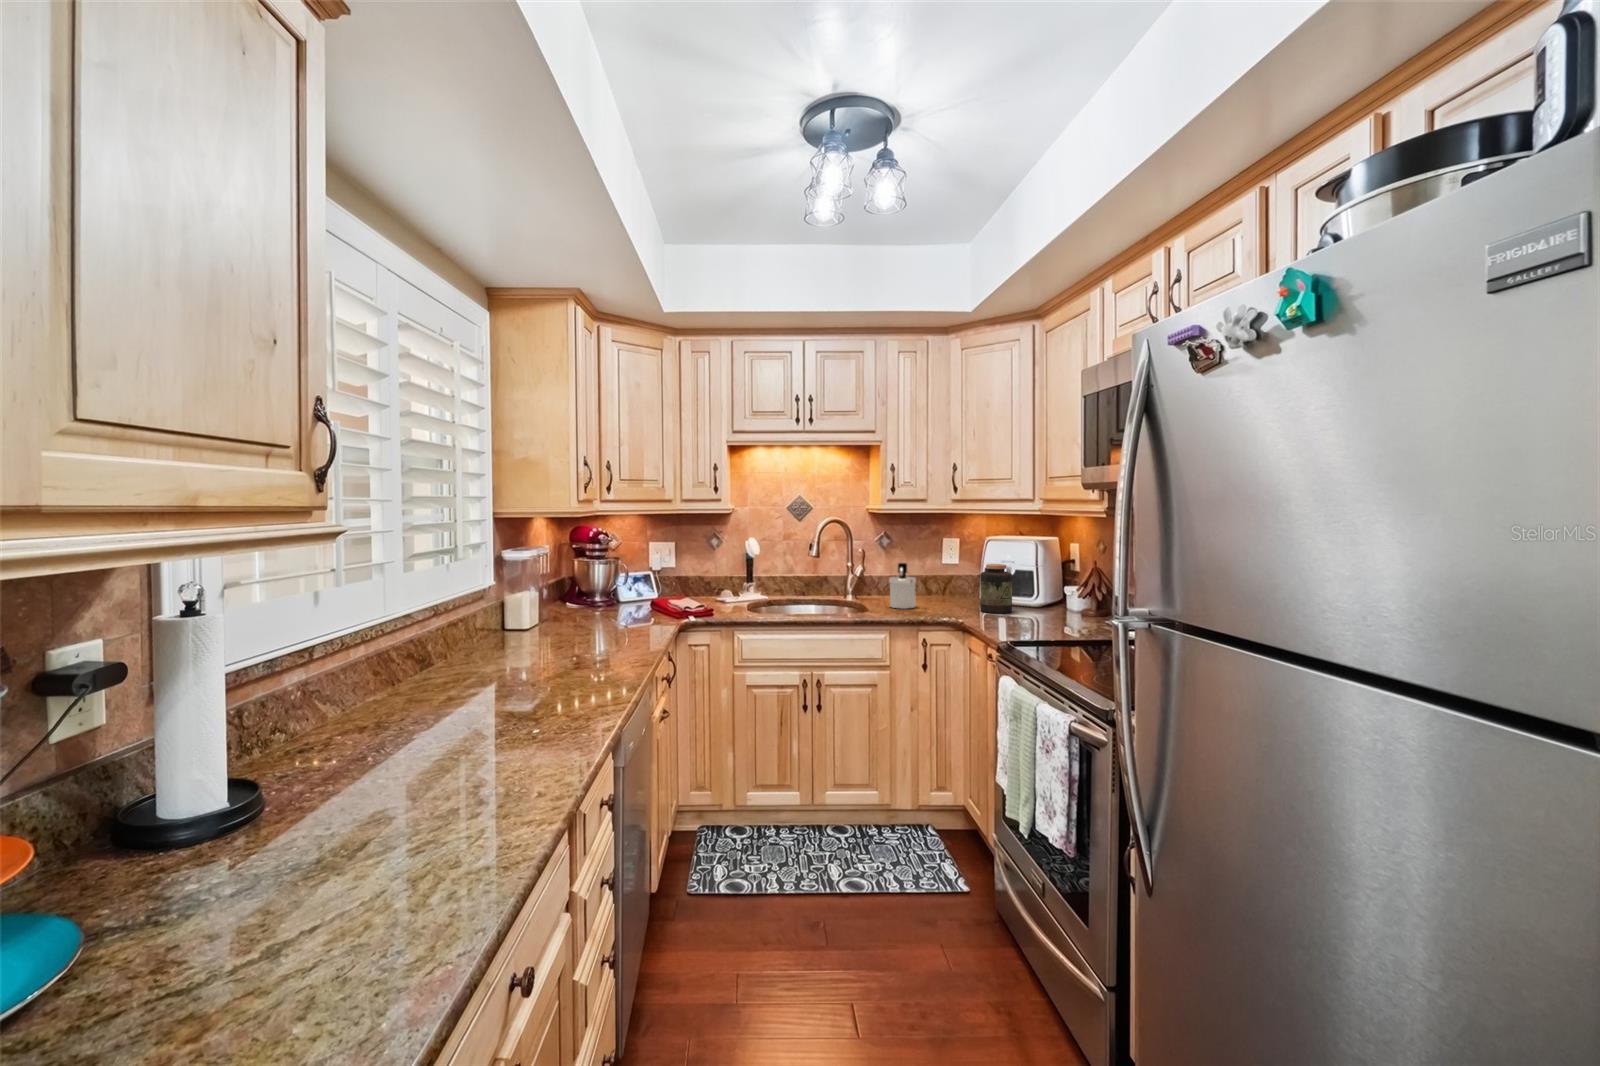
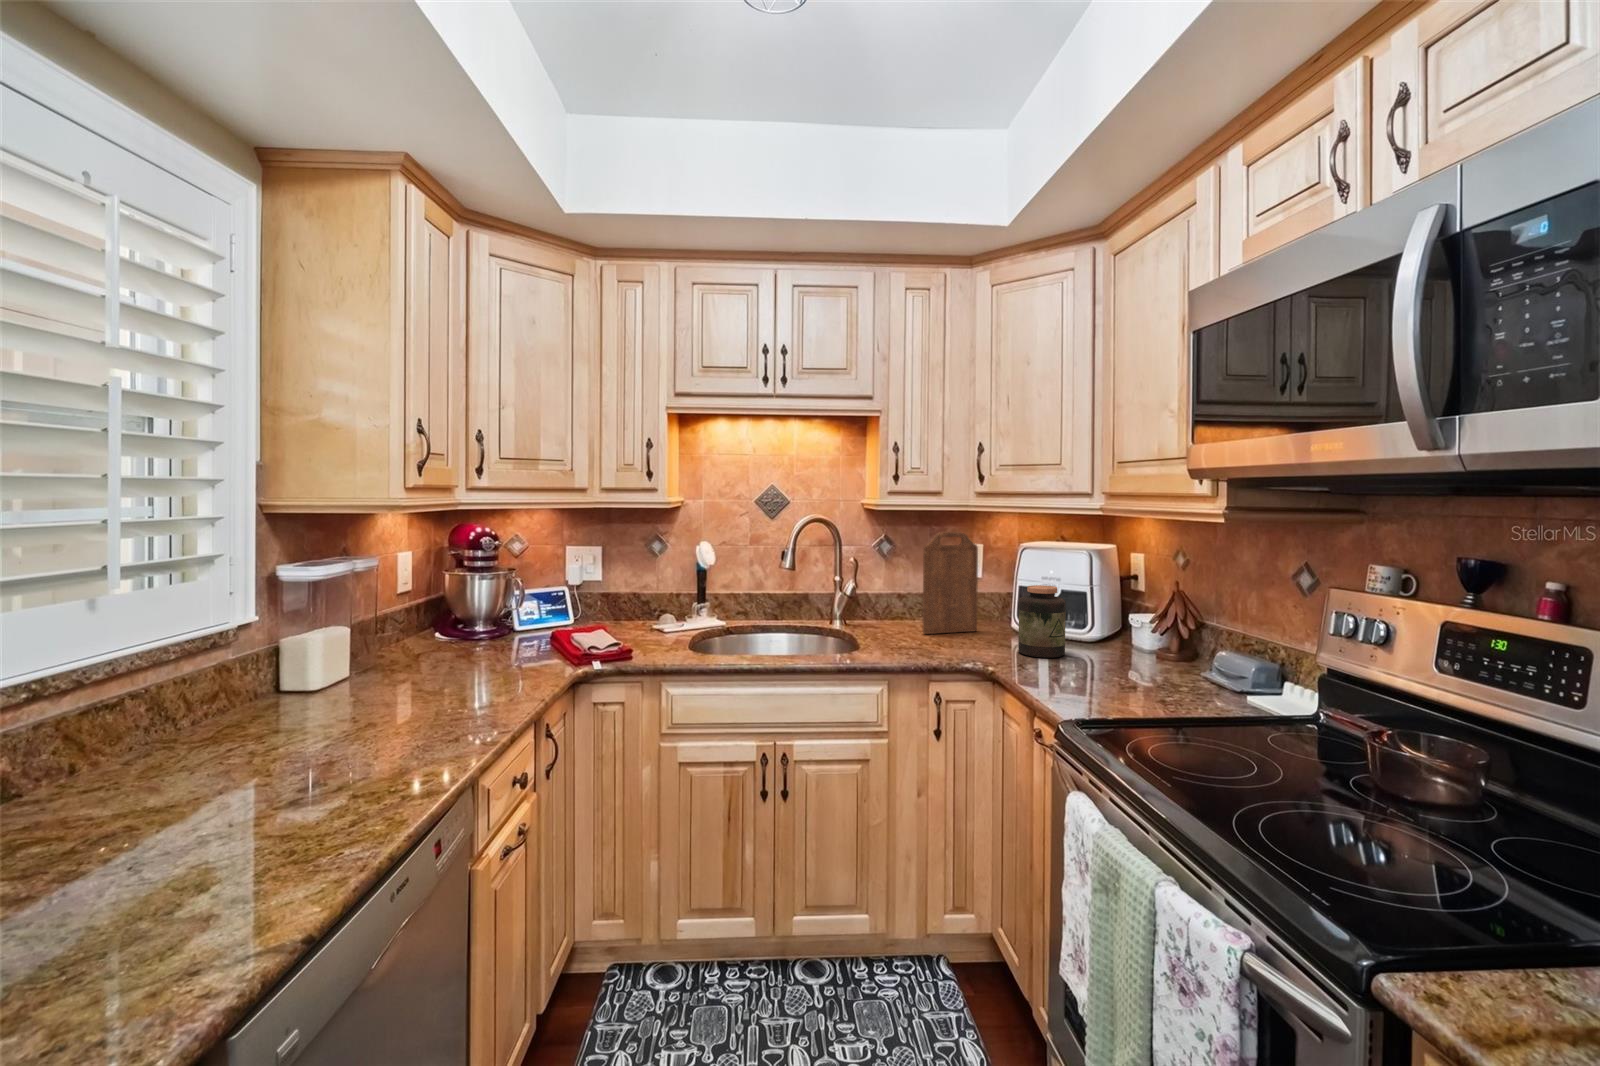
cutting board: none [914,528,953,602] -> present [923,532,978,634]
soap dispenser: present [889,563,916,609] -> none [888,581,926,646]

